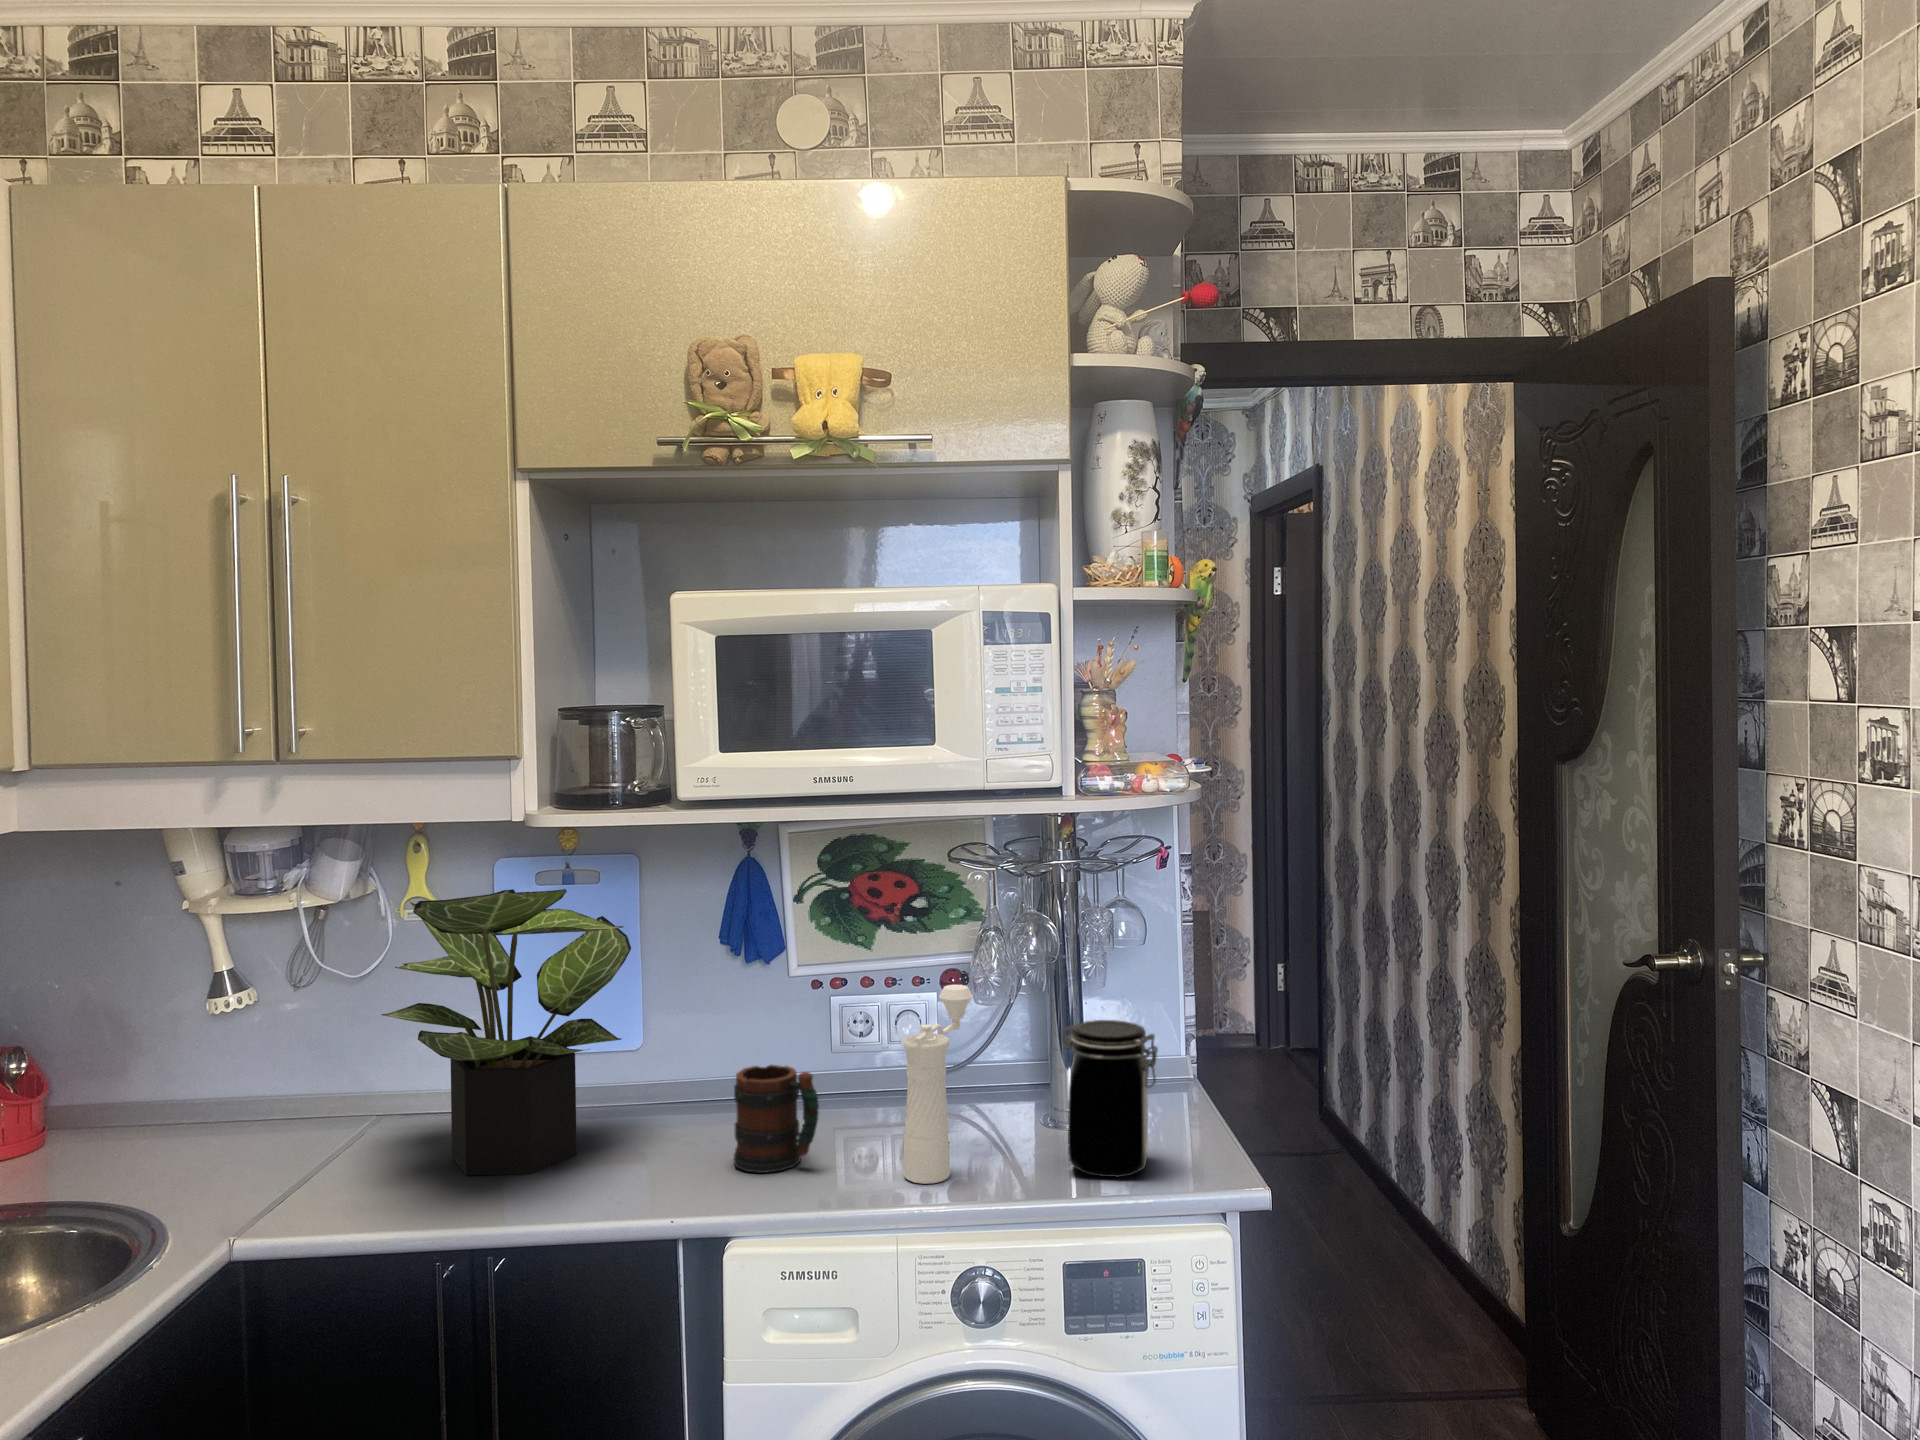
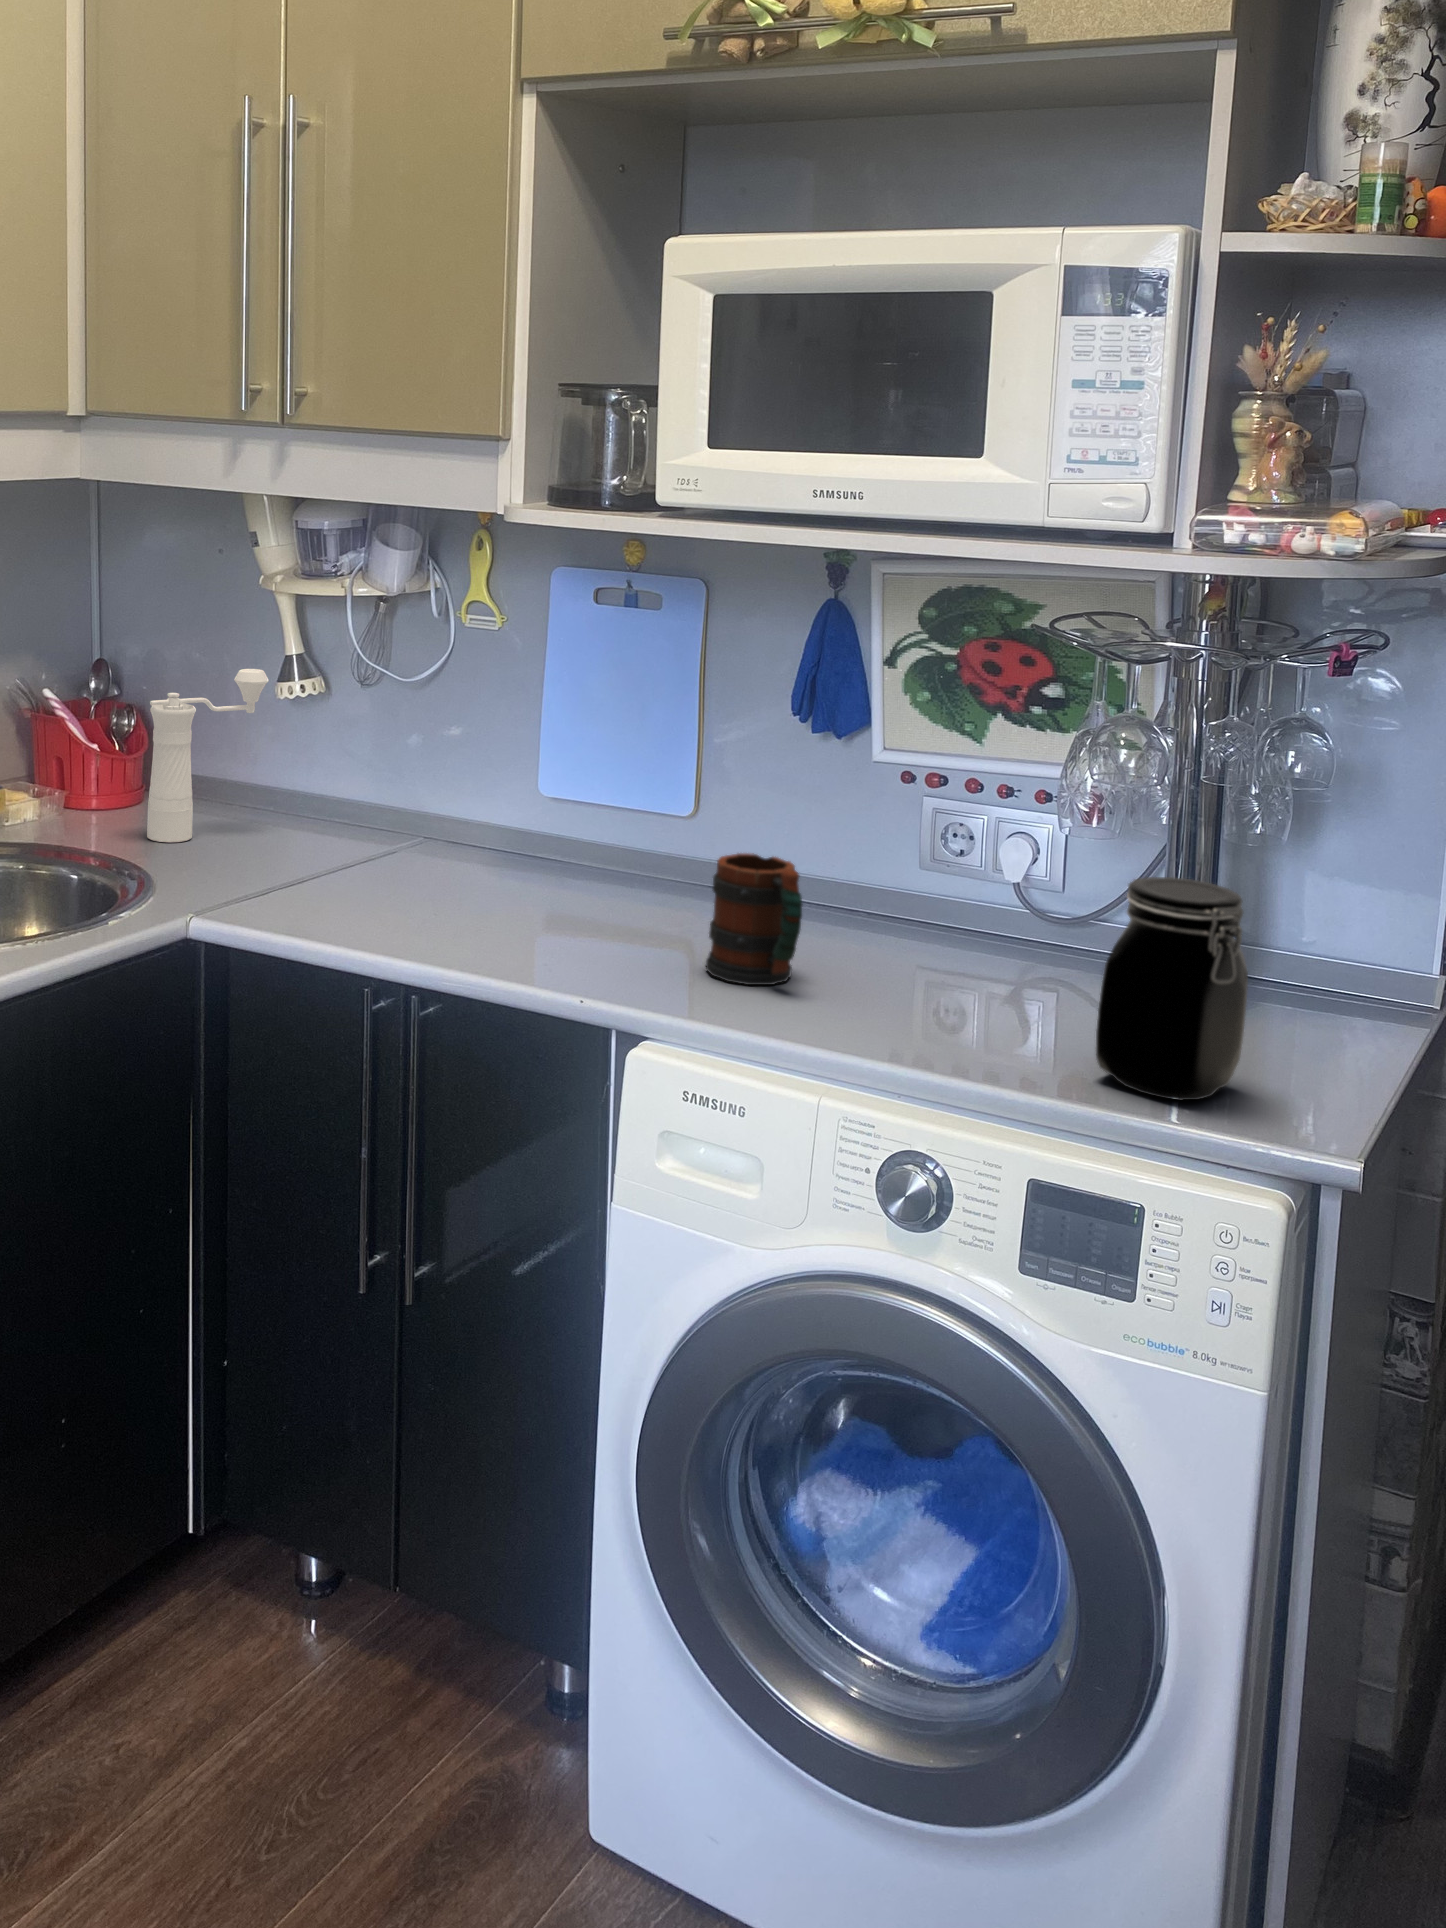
potted plant: present [382,889,631,1175] -> none [372,586,660,924]
pepper mill: present [903,985,973,1184] -> present [147,669,269,843]

